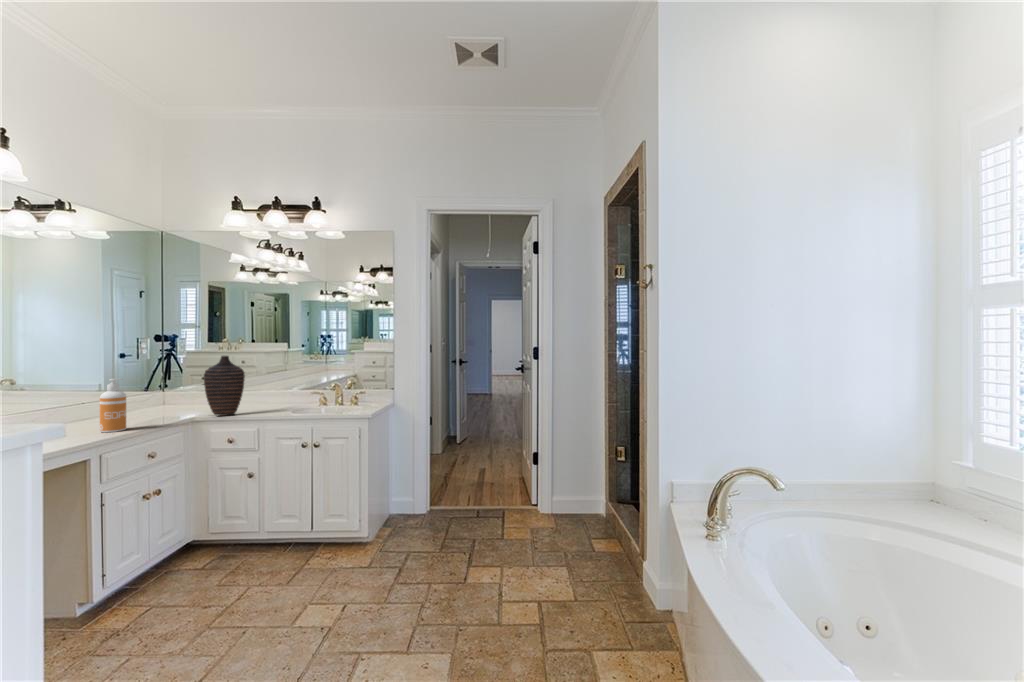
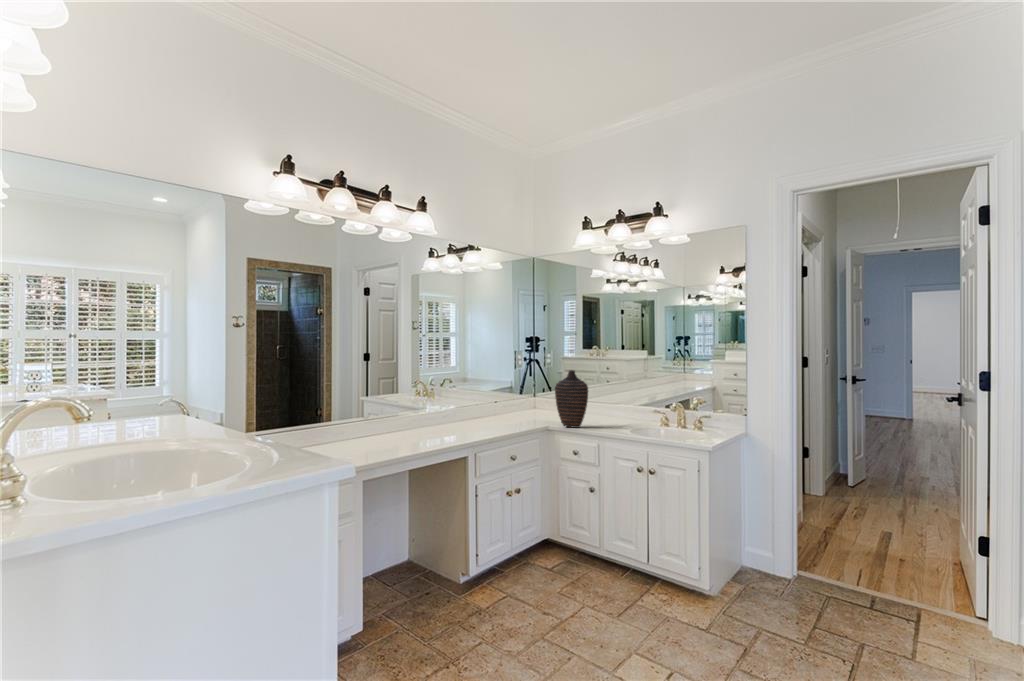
soap dispenser: present [100,379,126,432] -> none [480,389,497,434]

